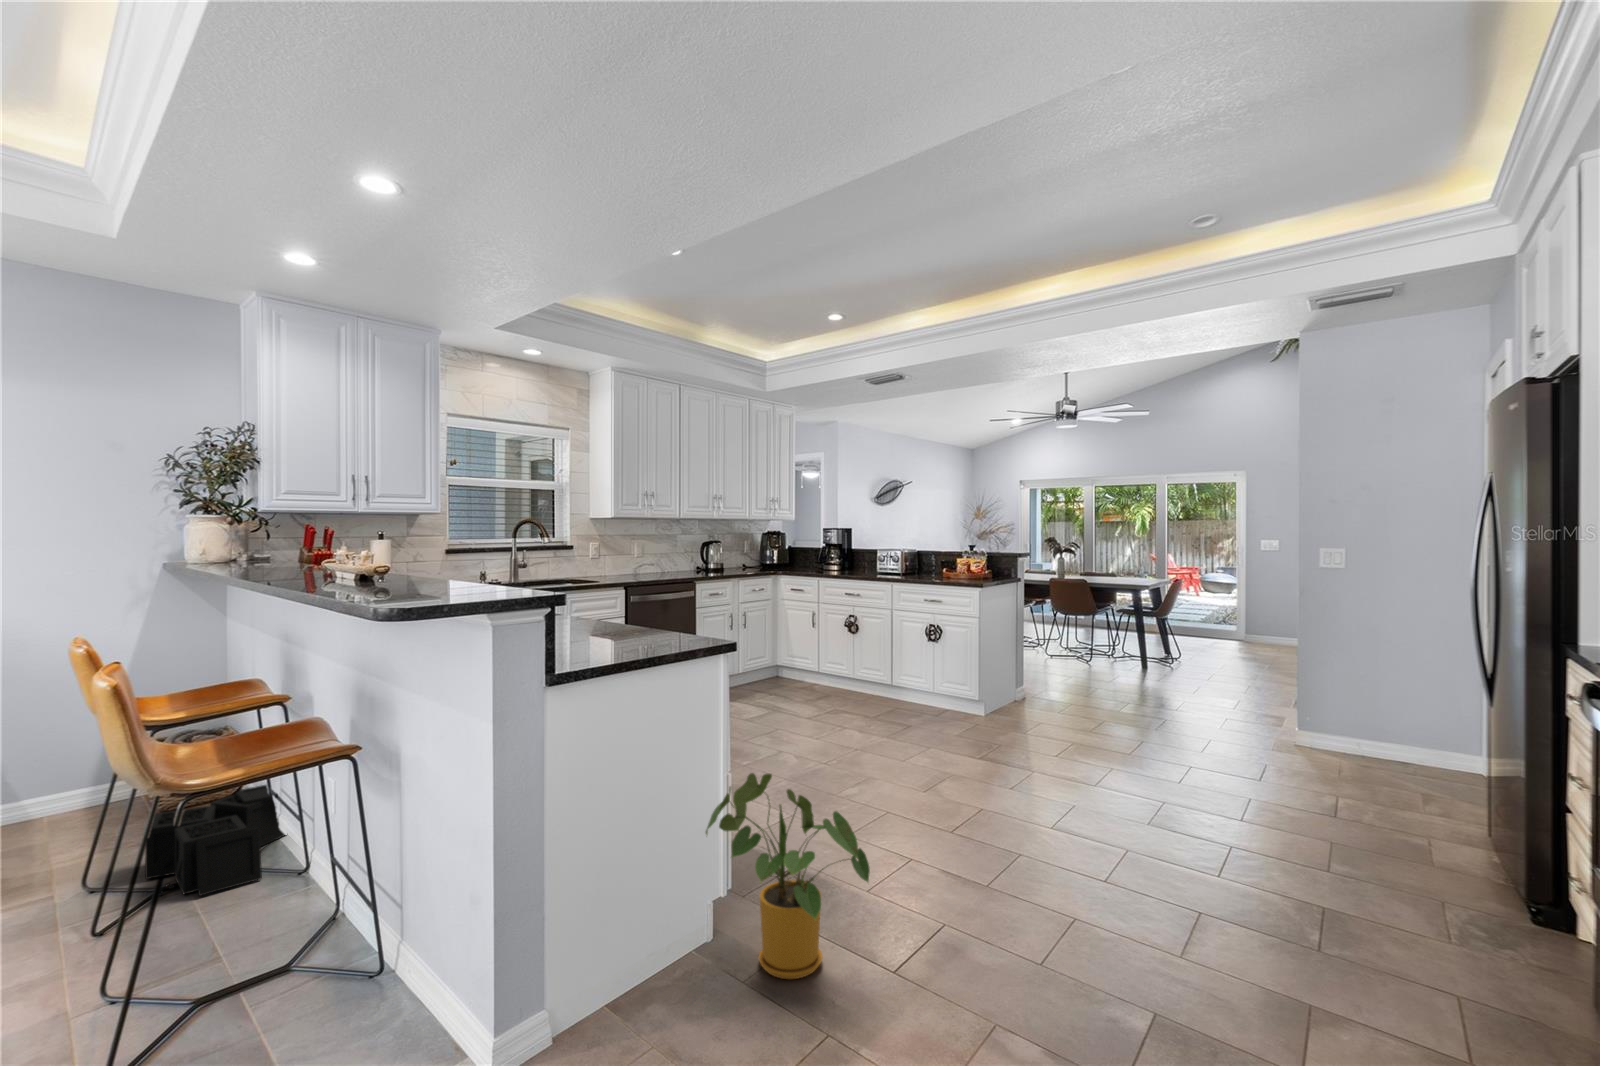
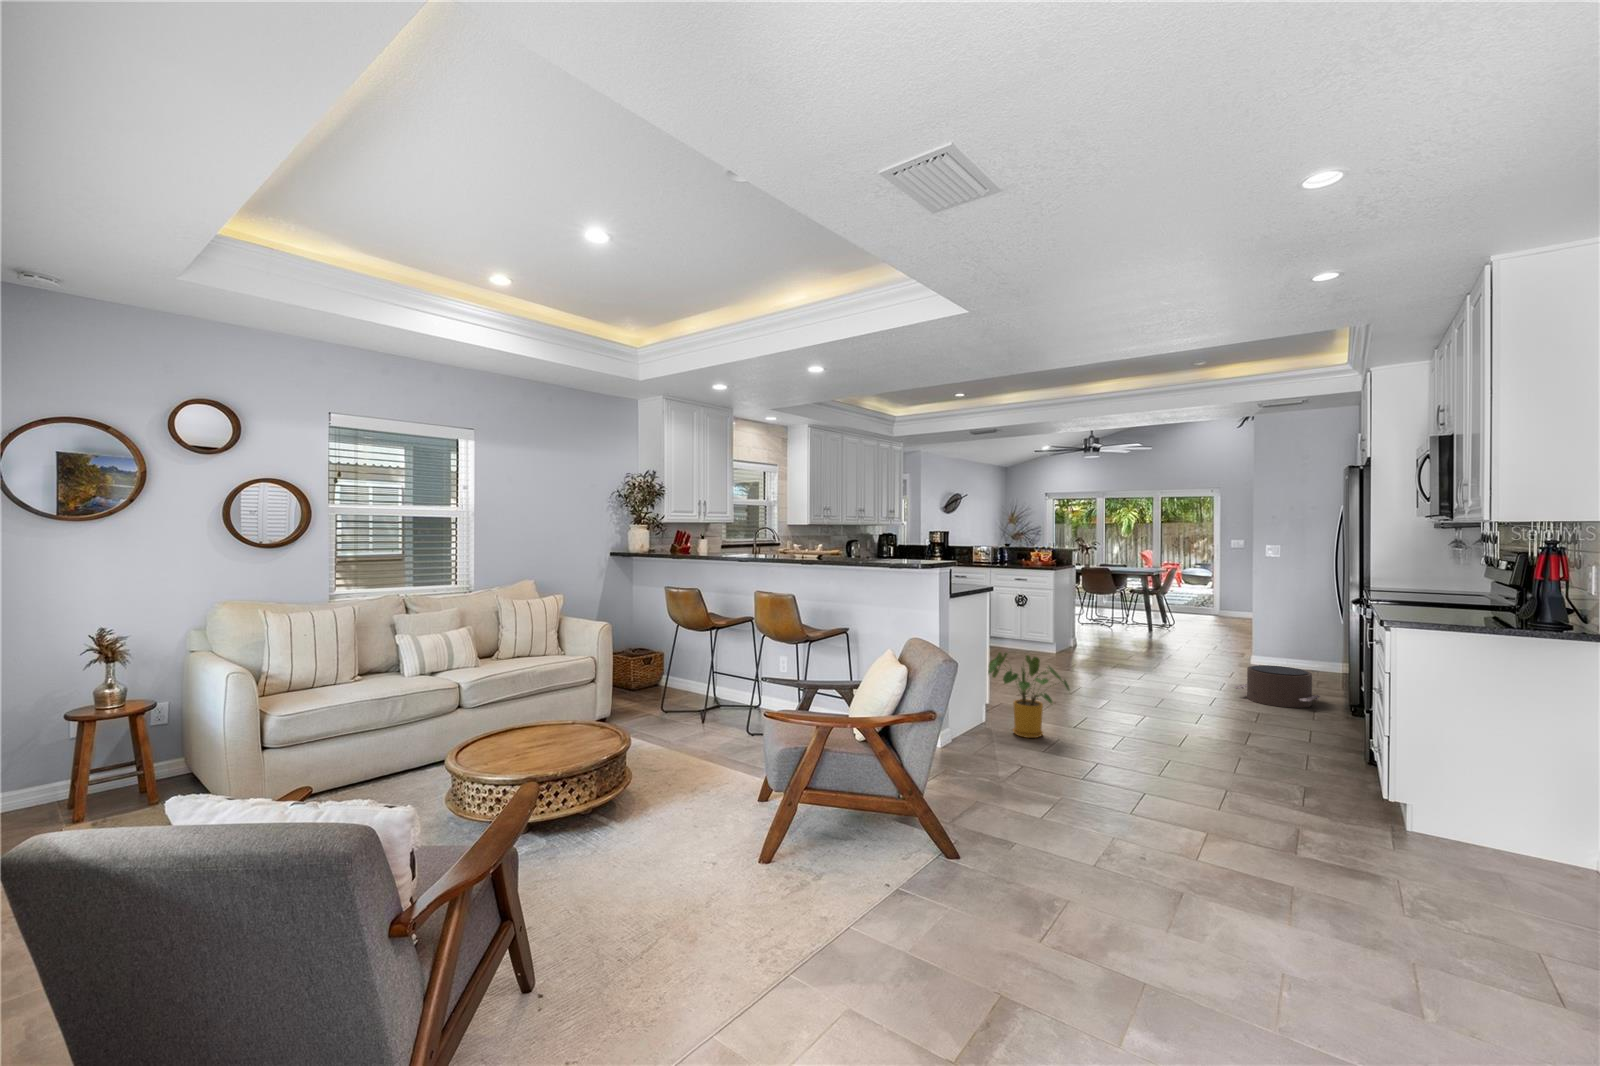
pouf: none [1255,768,1424,864] -> present [1234,665,1320,708]
storage bin: present [144,785,285,896] -> none [662,672,732,718]

